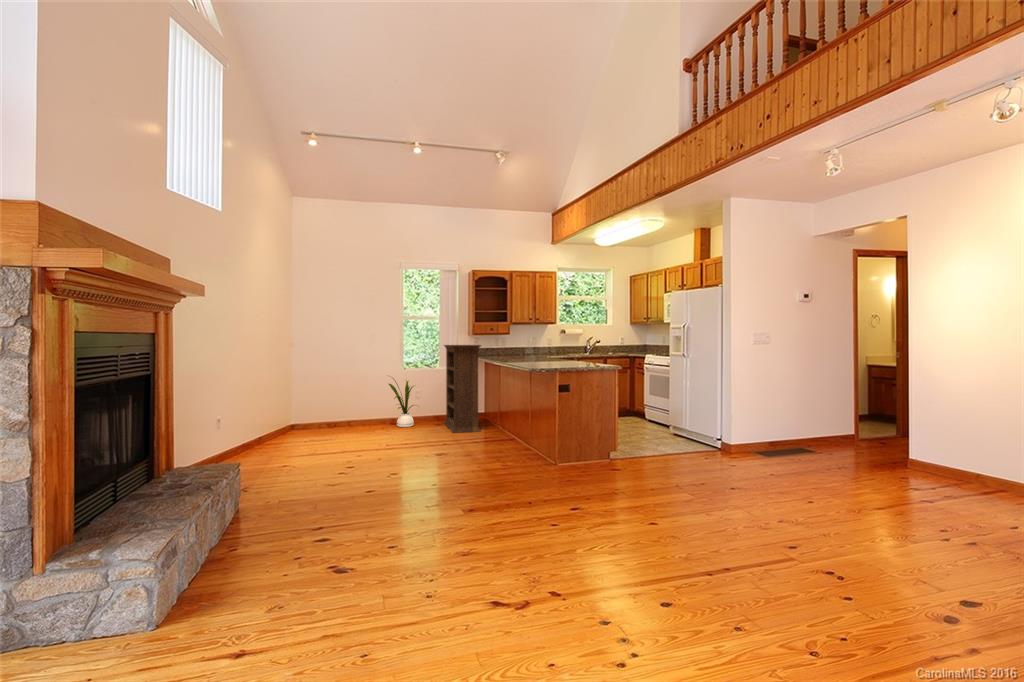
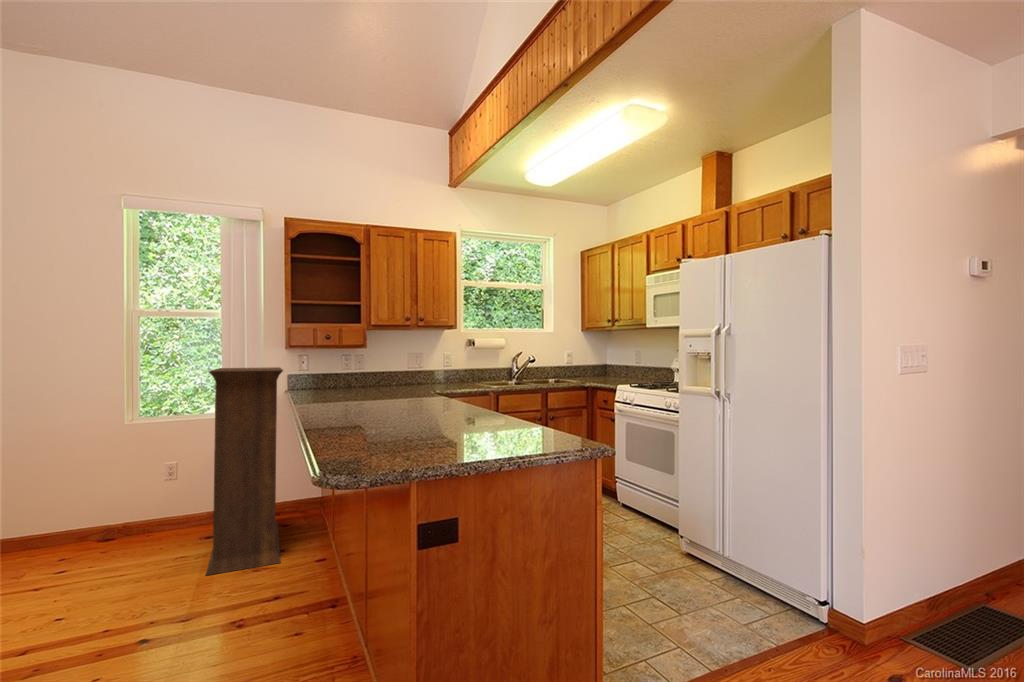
house plant: present [389,380,415,427] -> none [63,438,158,554]

